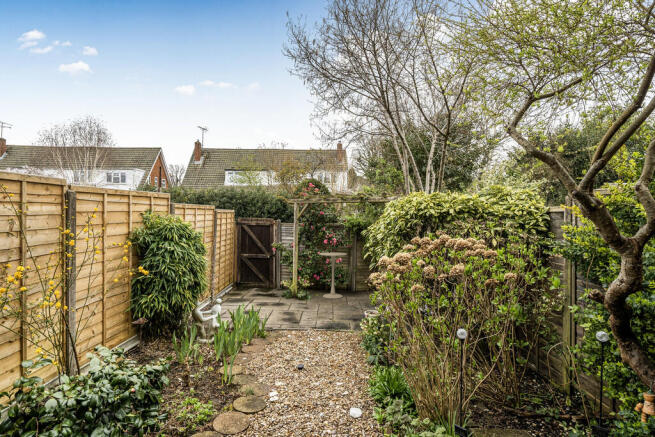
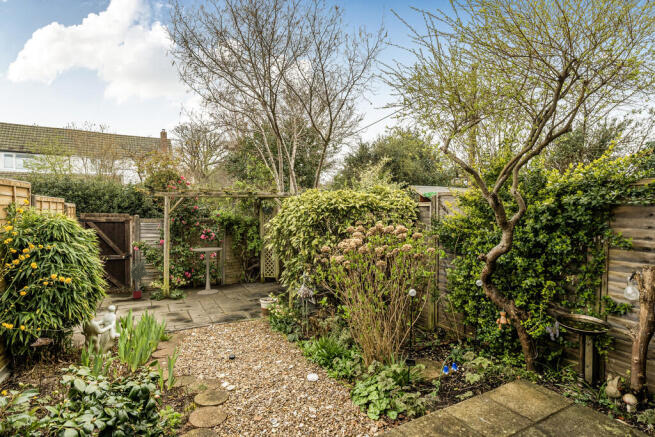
potted tree: none [267,257,288,294] -> present [130,257,153,299]

